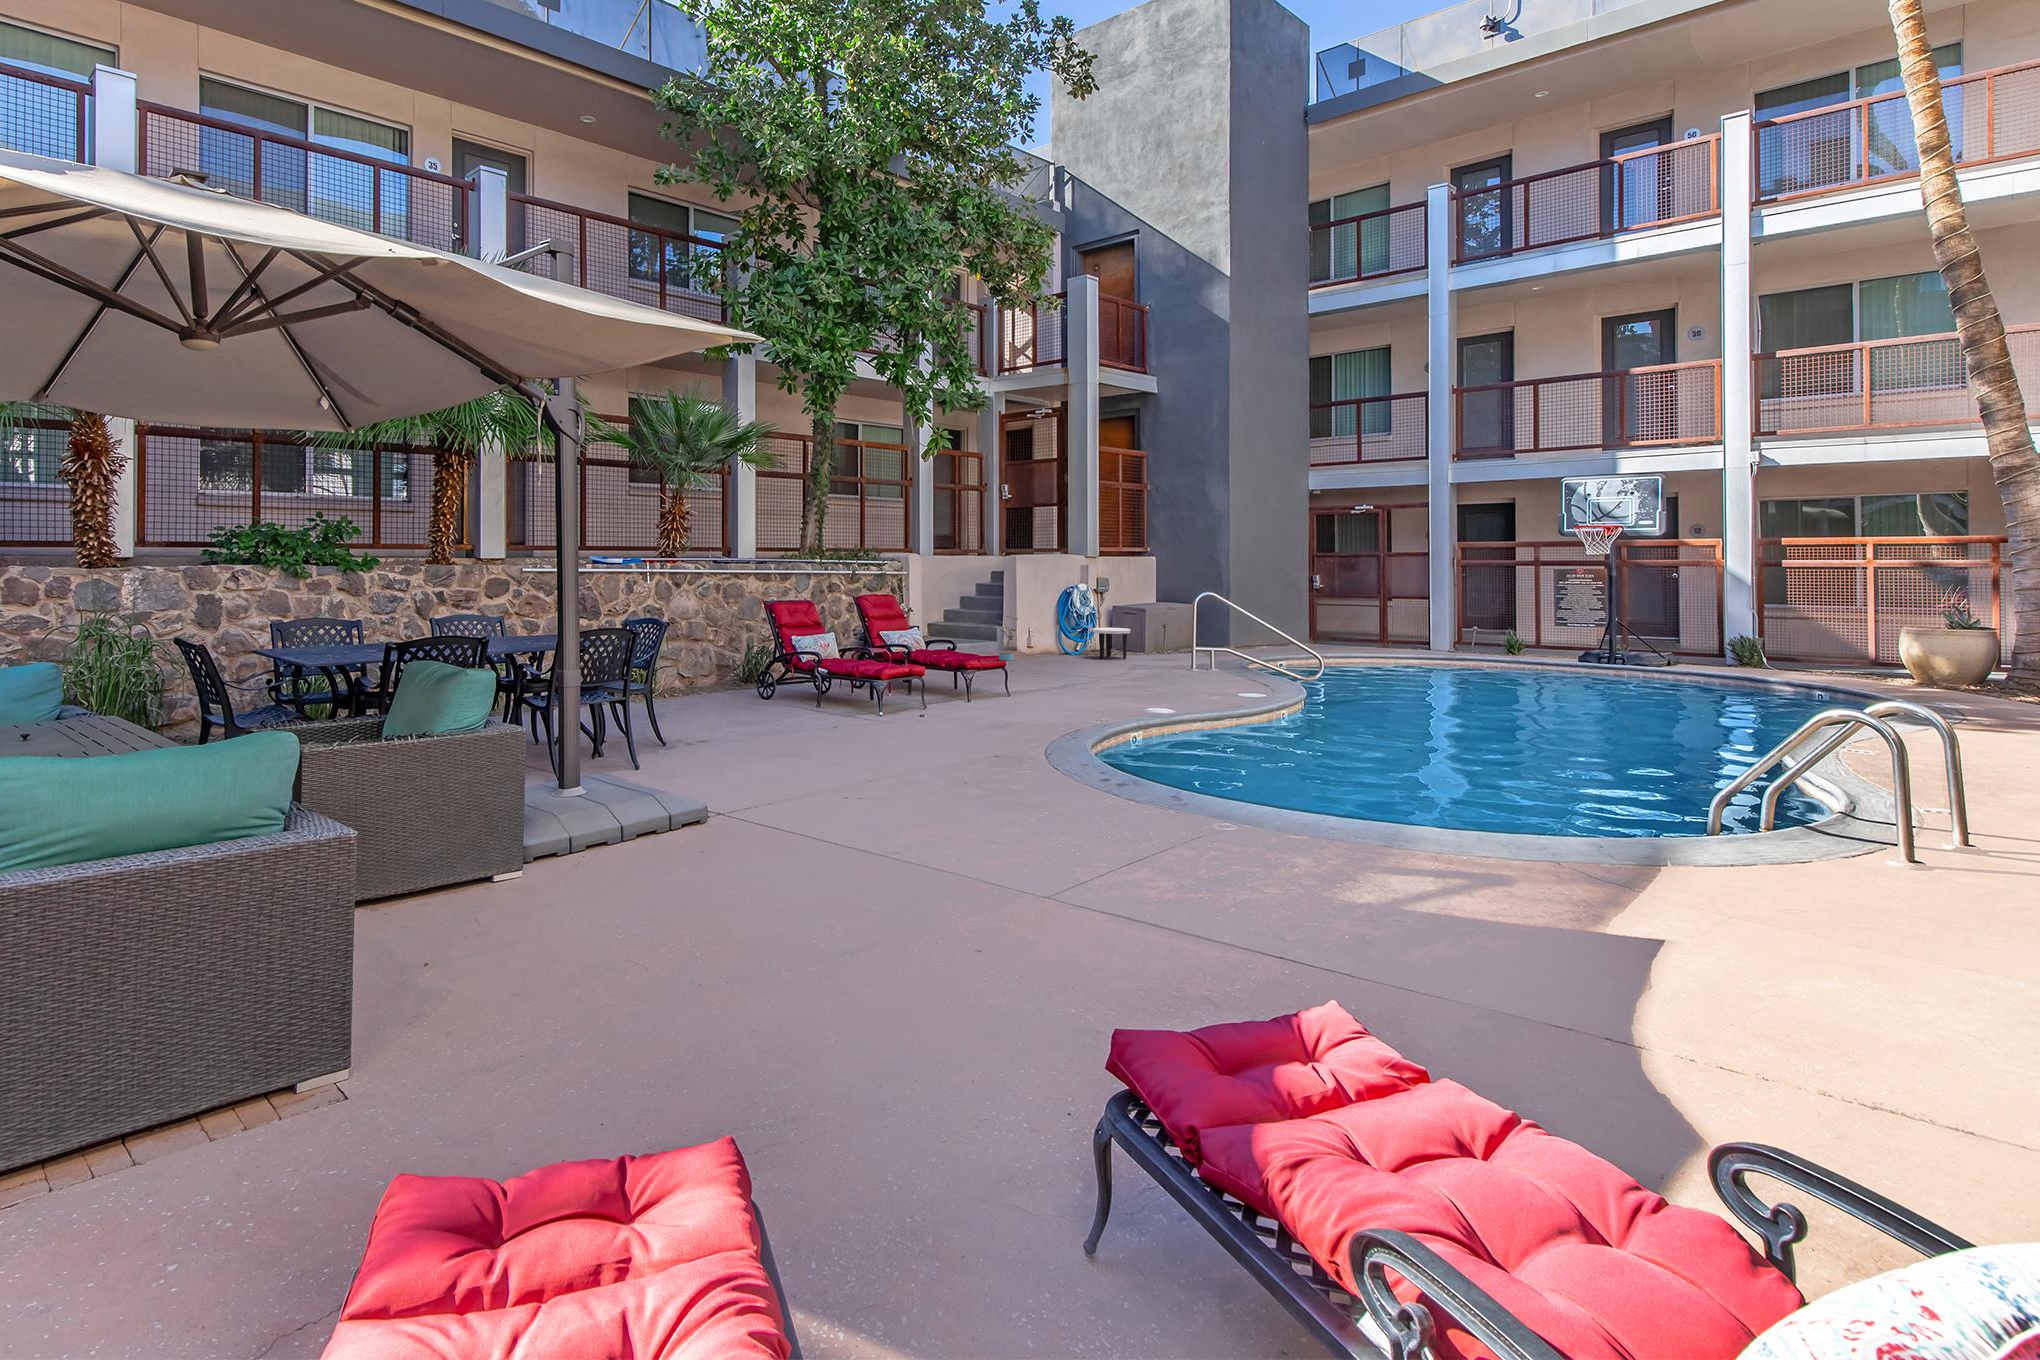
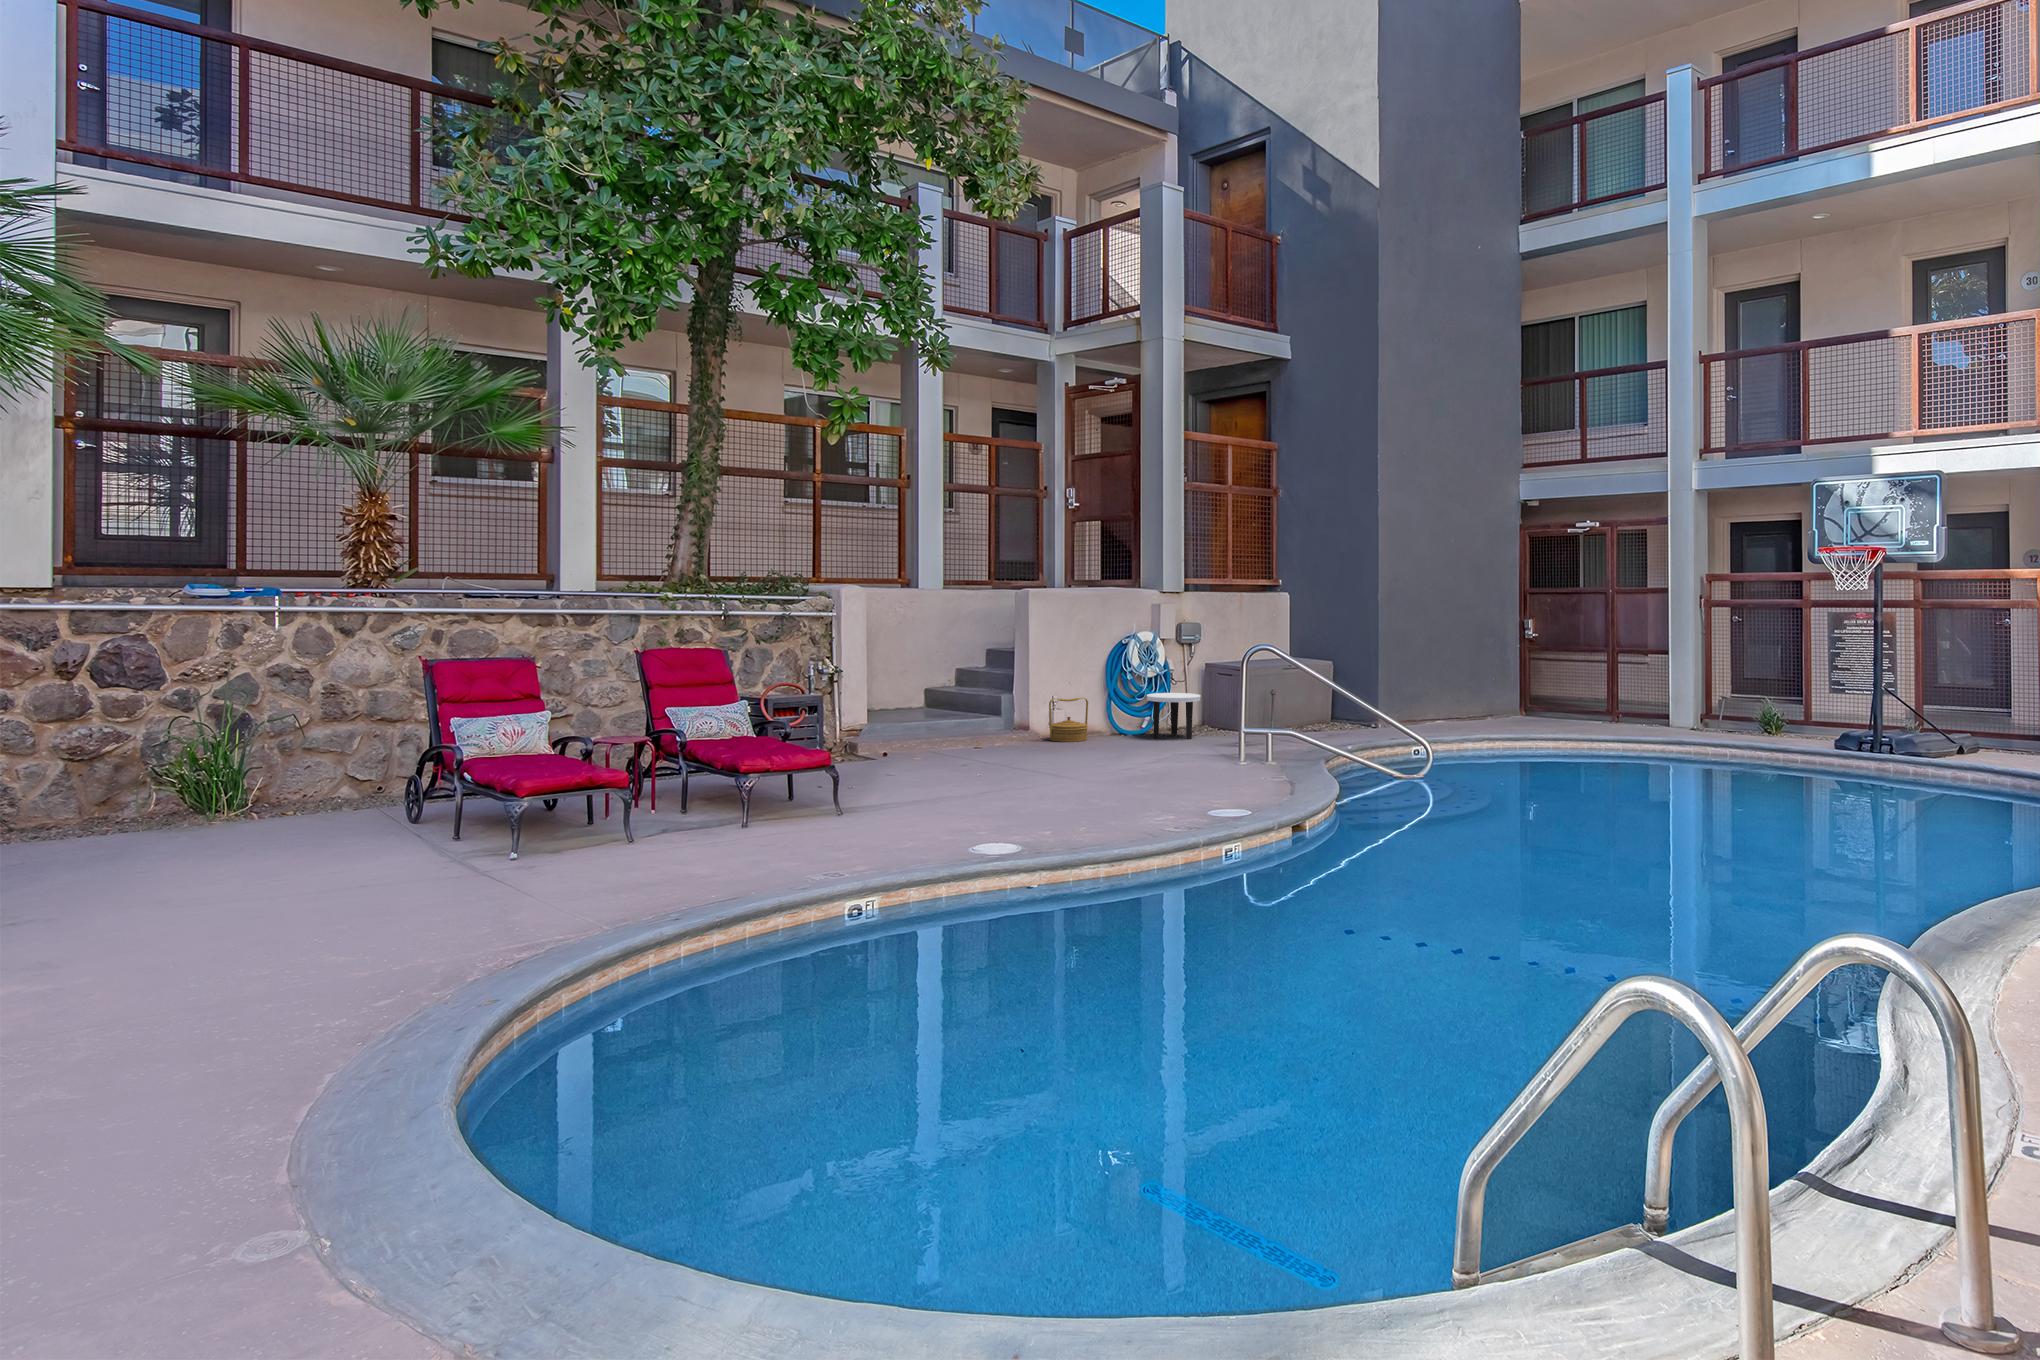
potted plant: present [996,616,1016,661] -> none [995,675,1032,741]
woven basket: none [1031,631,1058,661] -> present [1049,698,1088,742]

